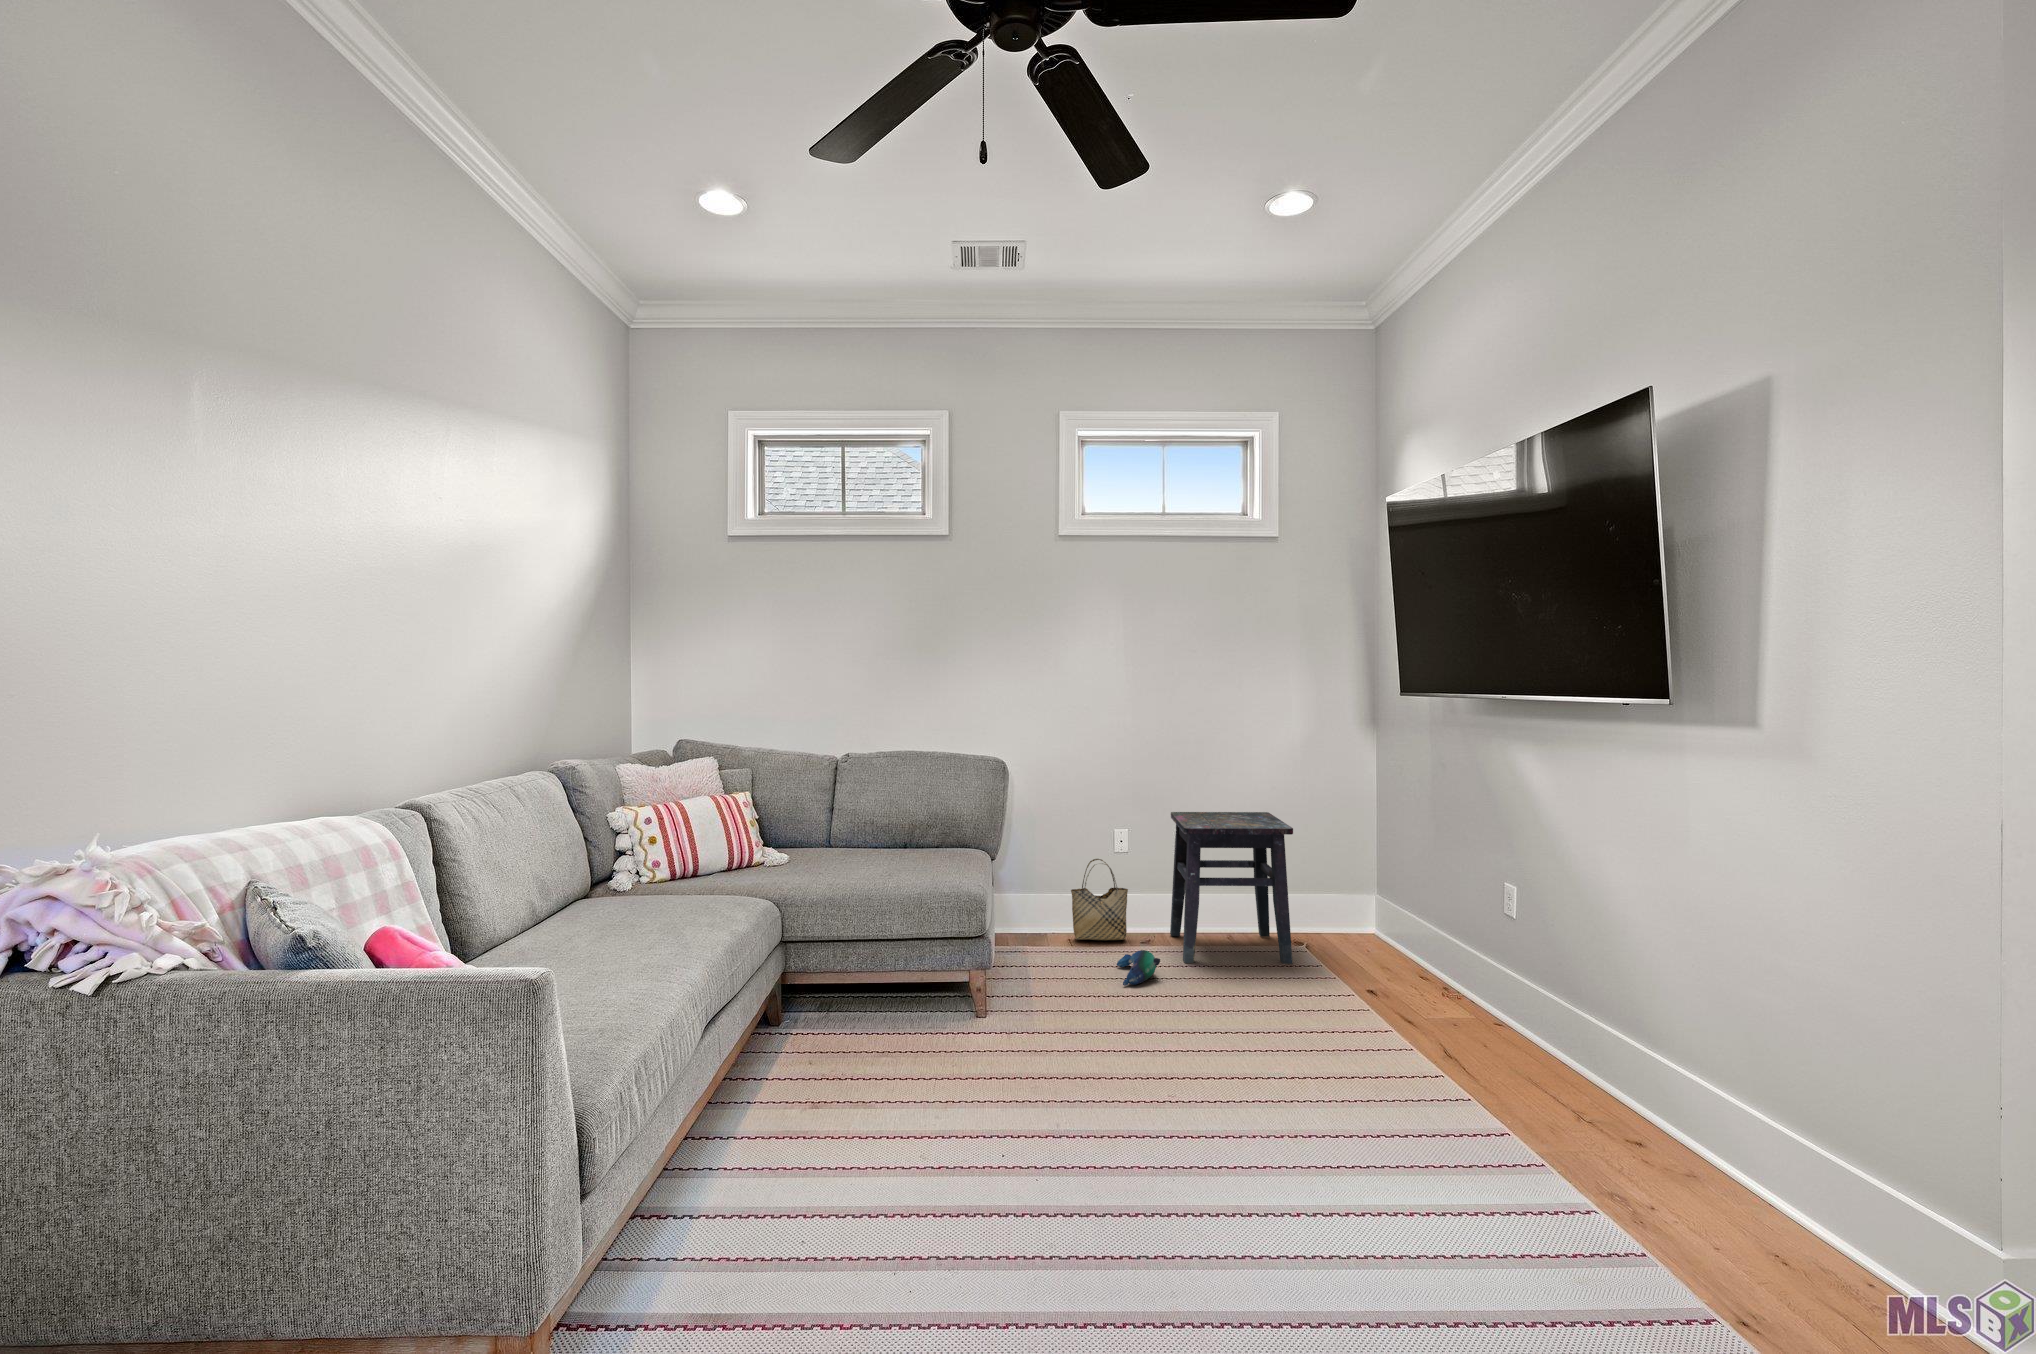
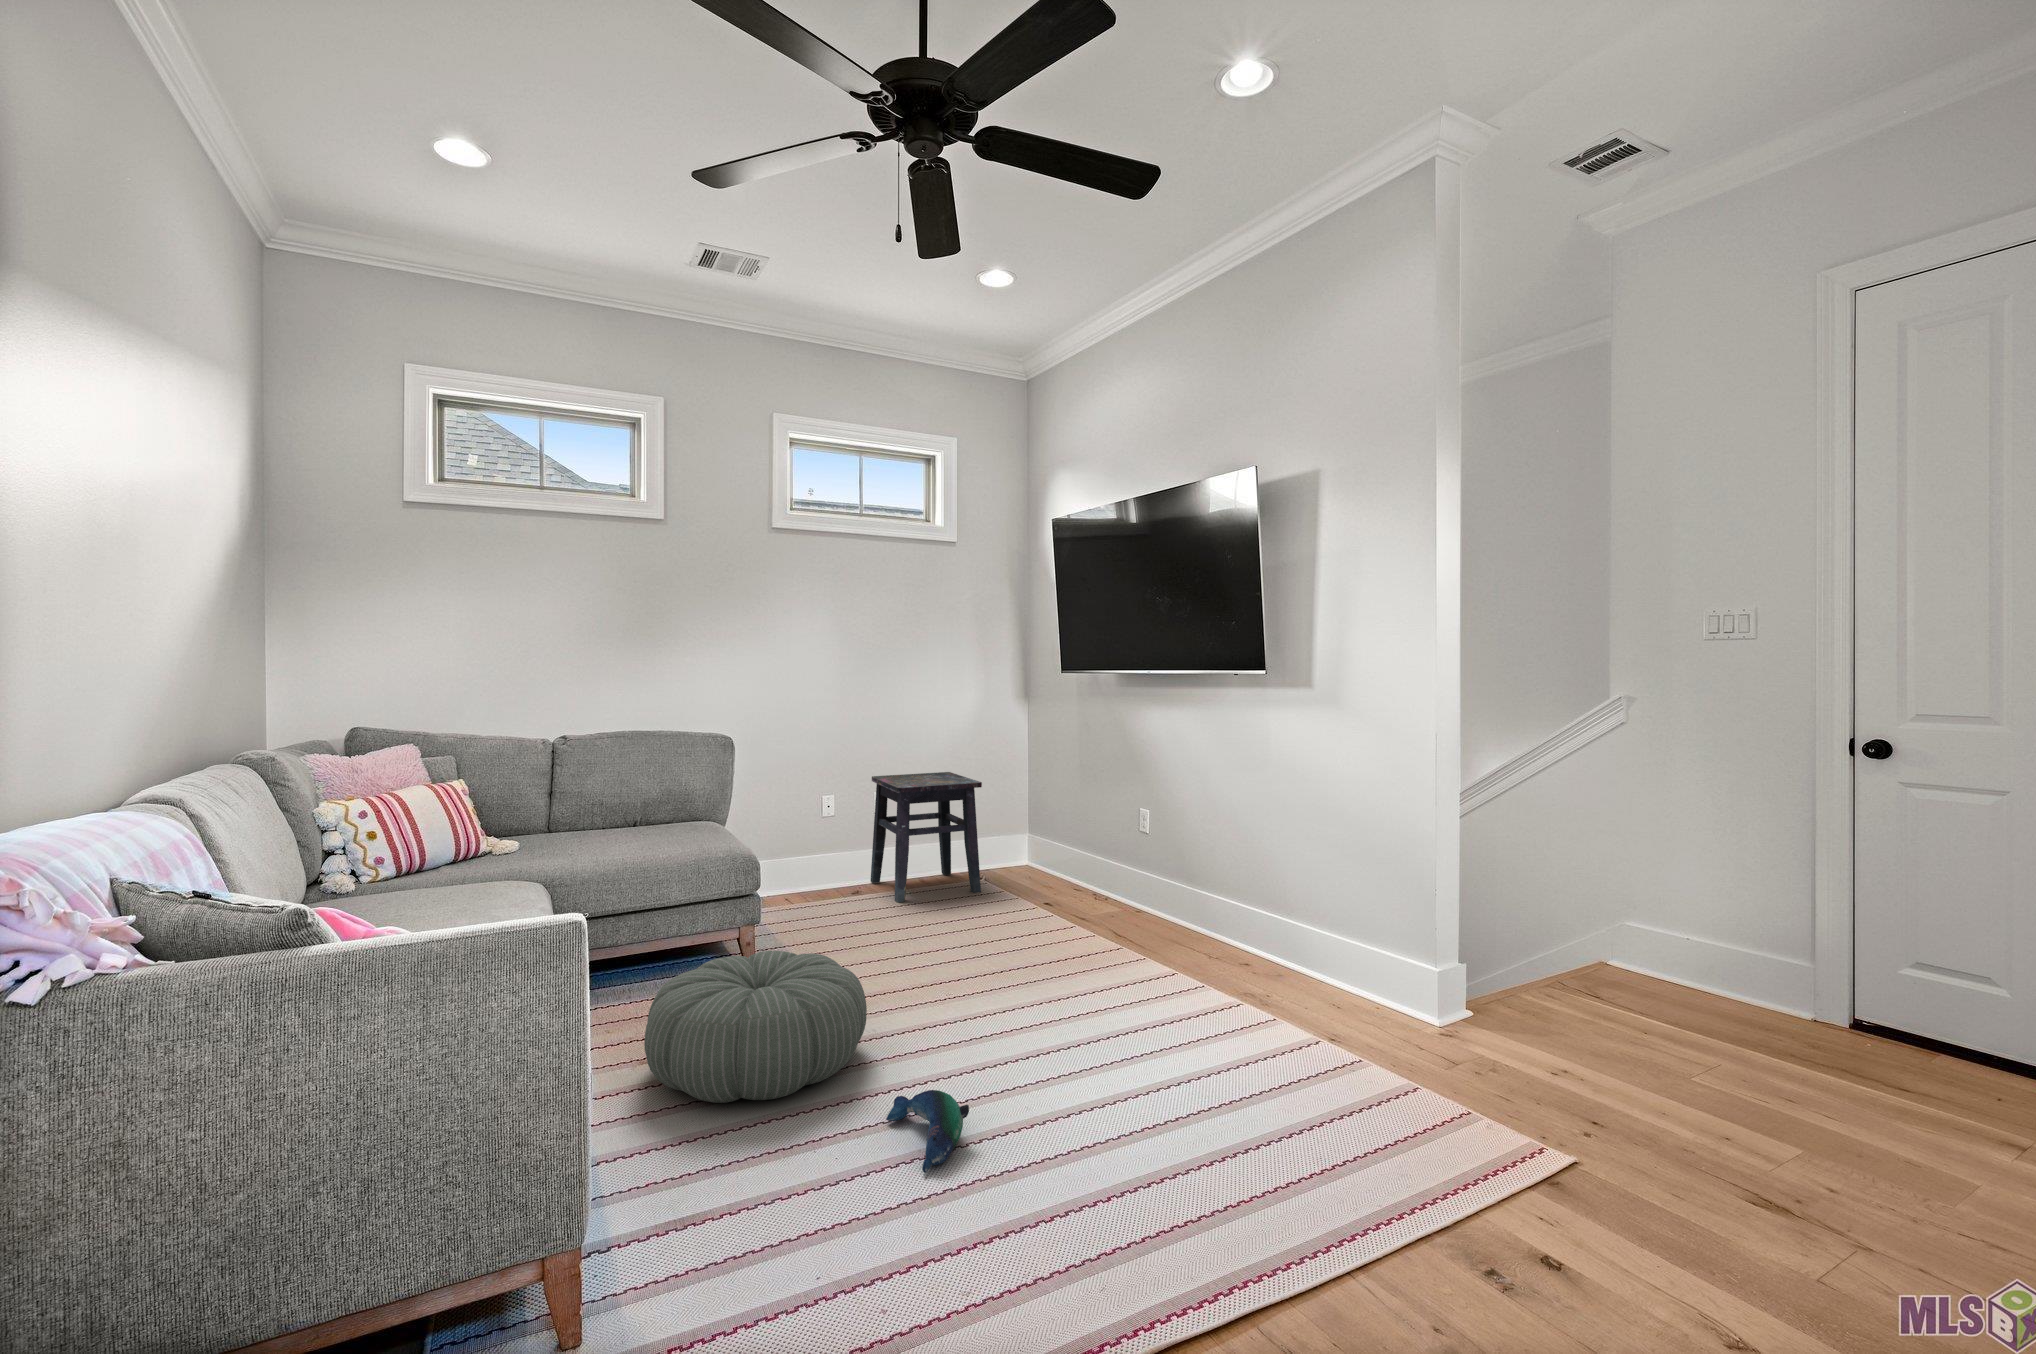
woven basket: present [1071,859,1128,940] -> none [787,822,837,896]
plush toy: present [1117,950,1160,986] -> present [886,1090,969,1173]
pouf: none [807,998,1039,1161] -> present [644,951,867,1103]

